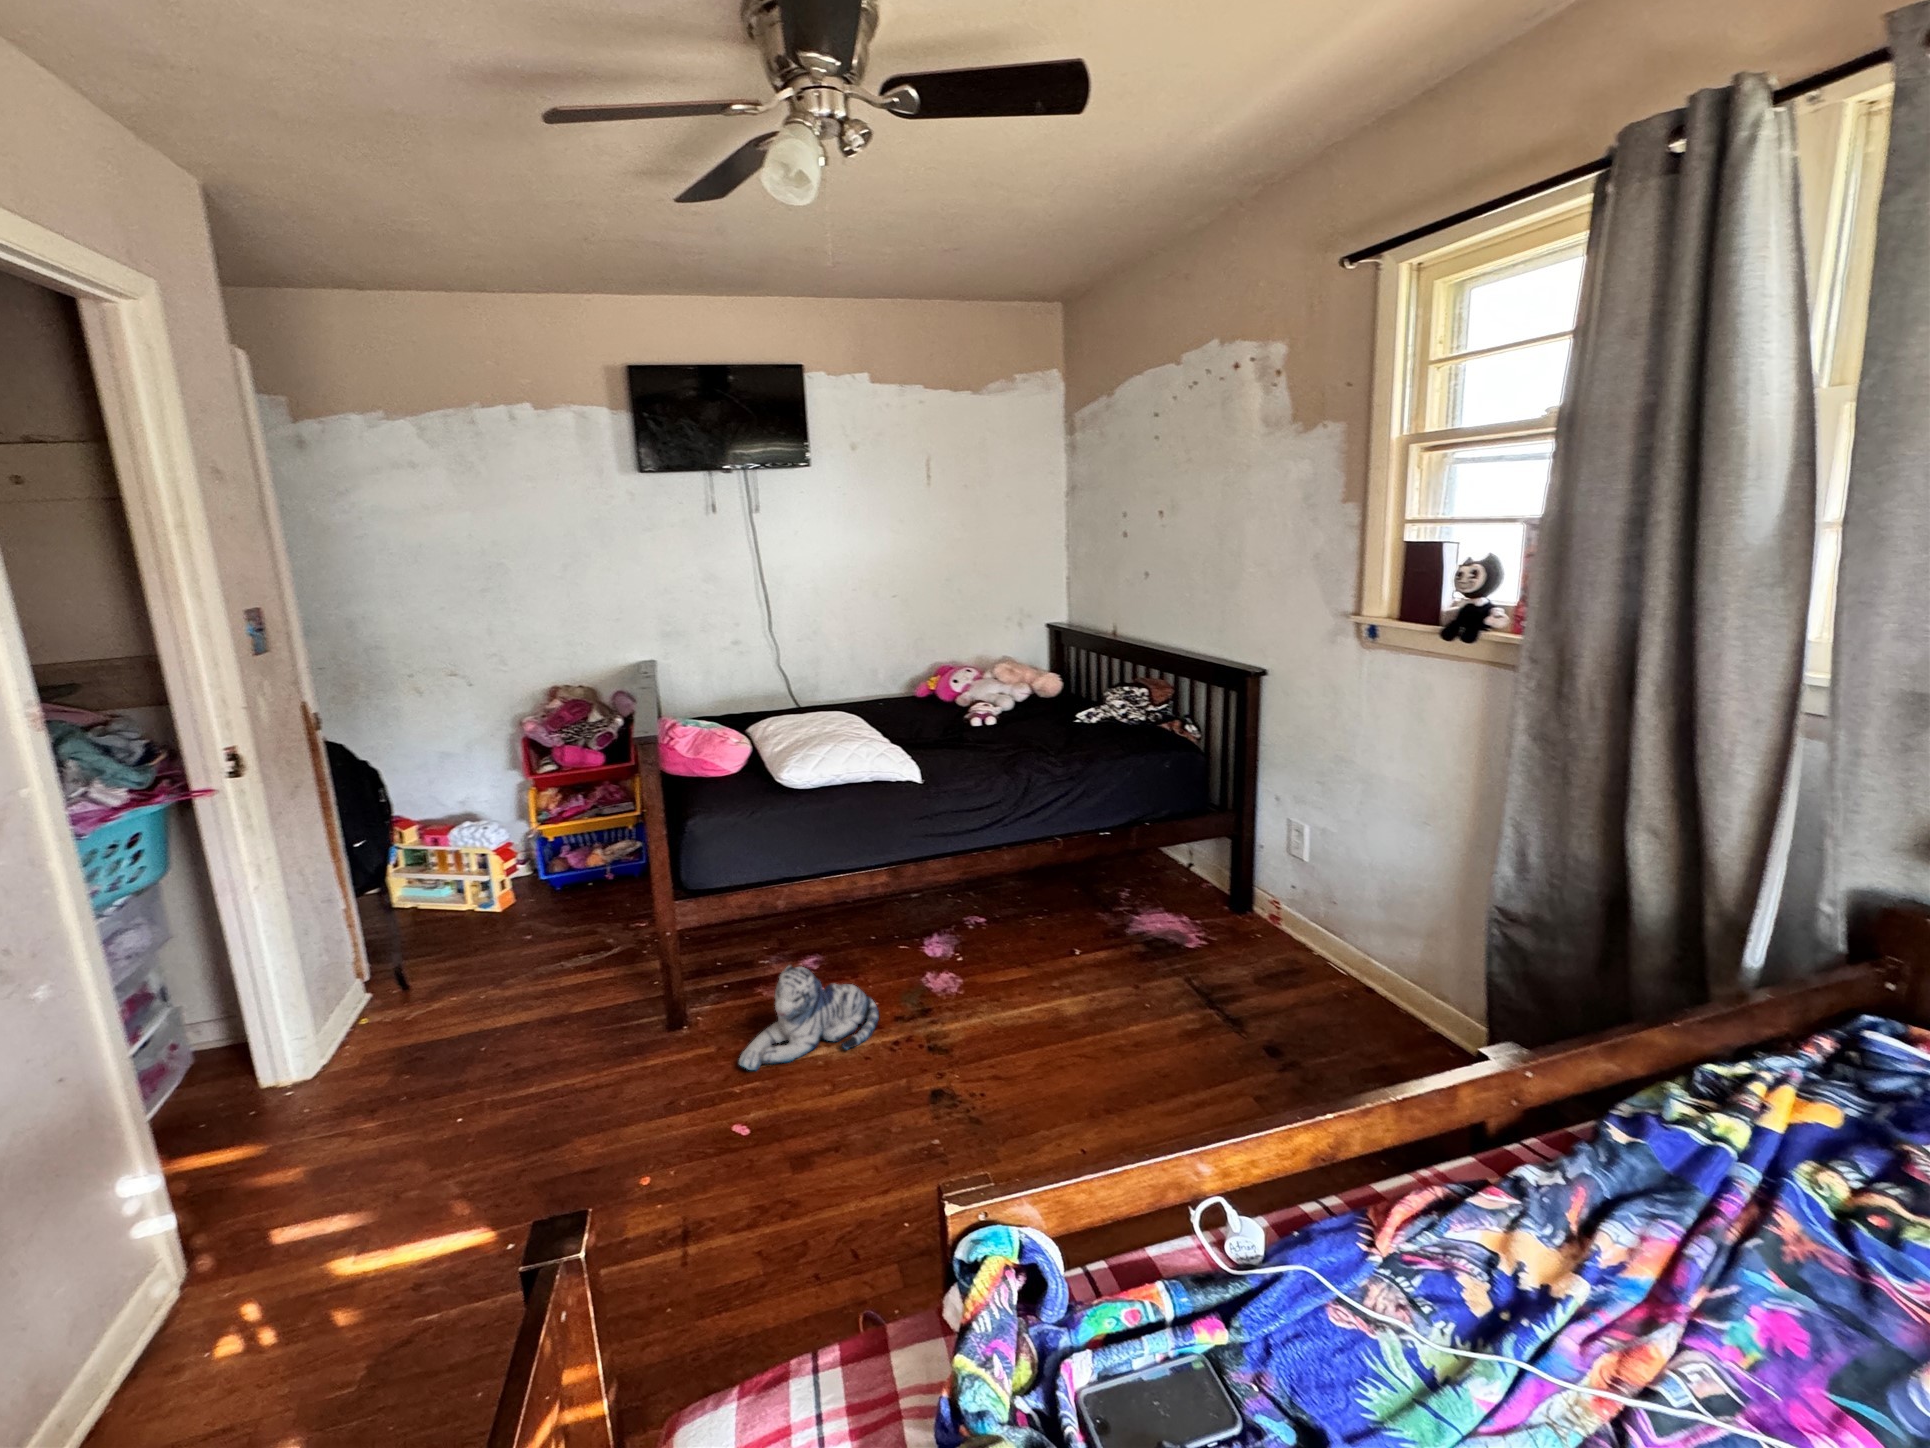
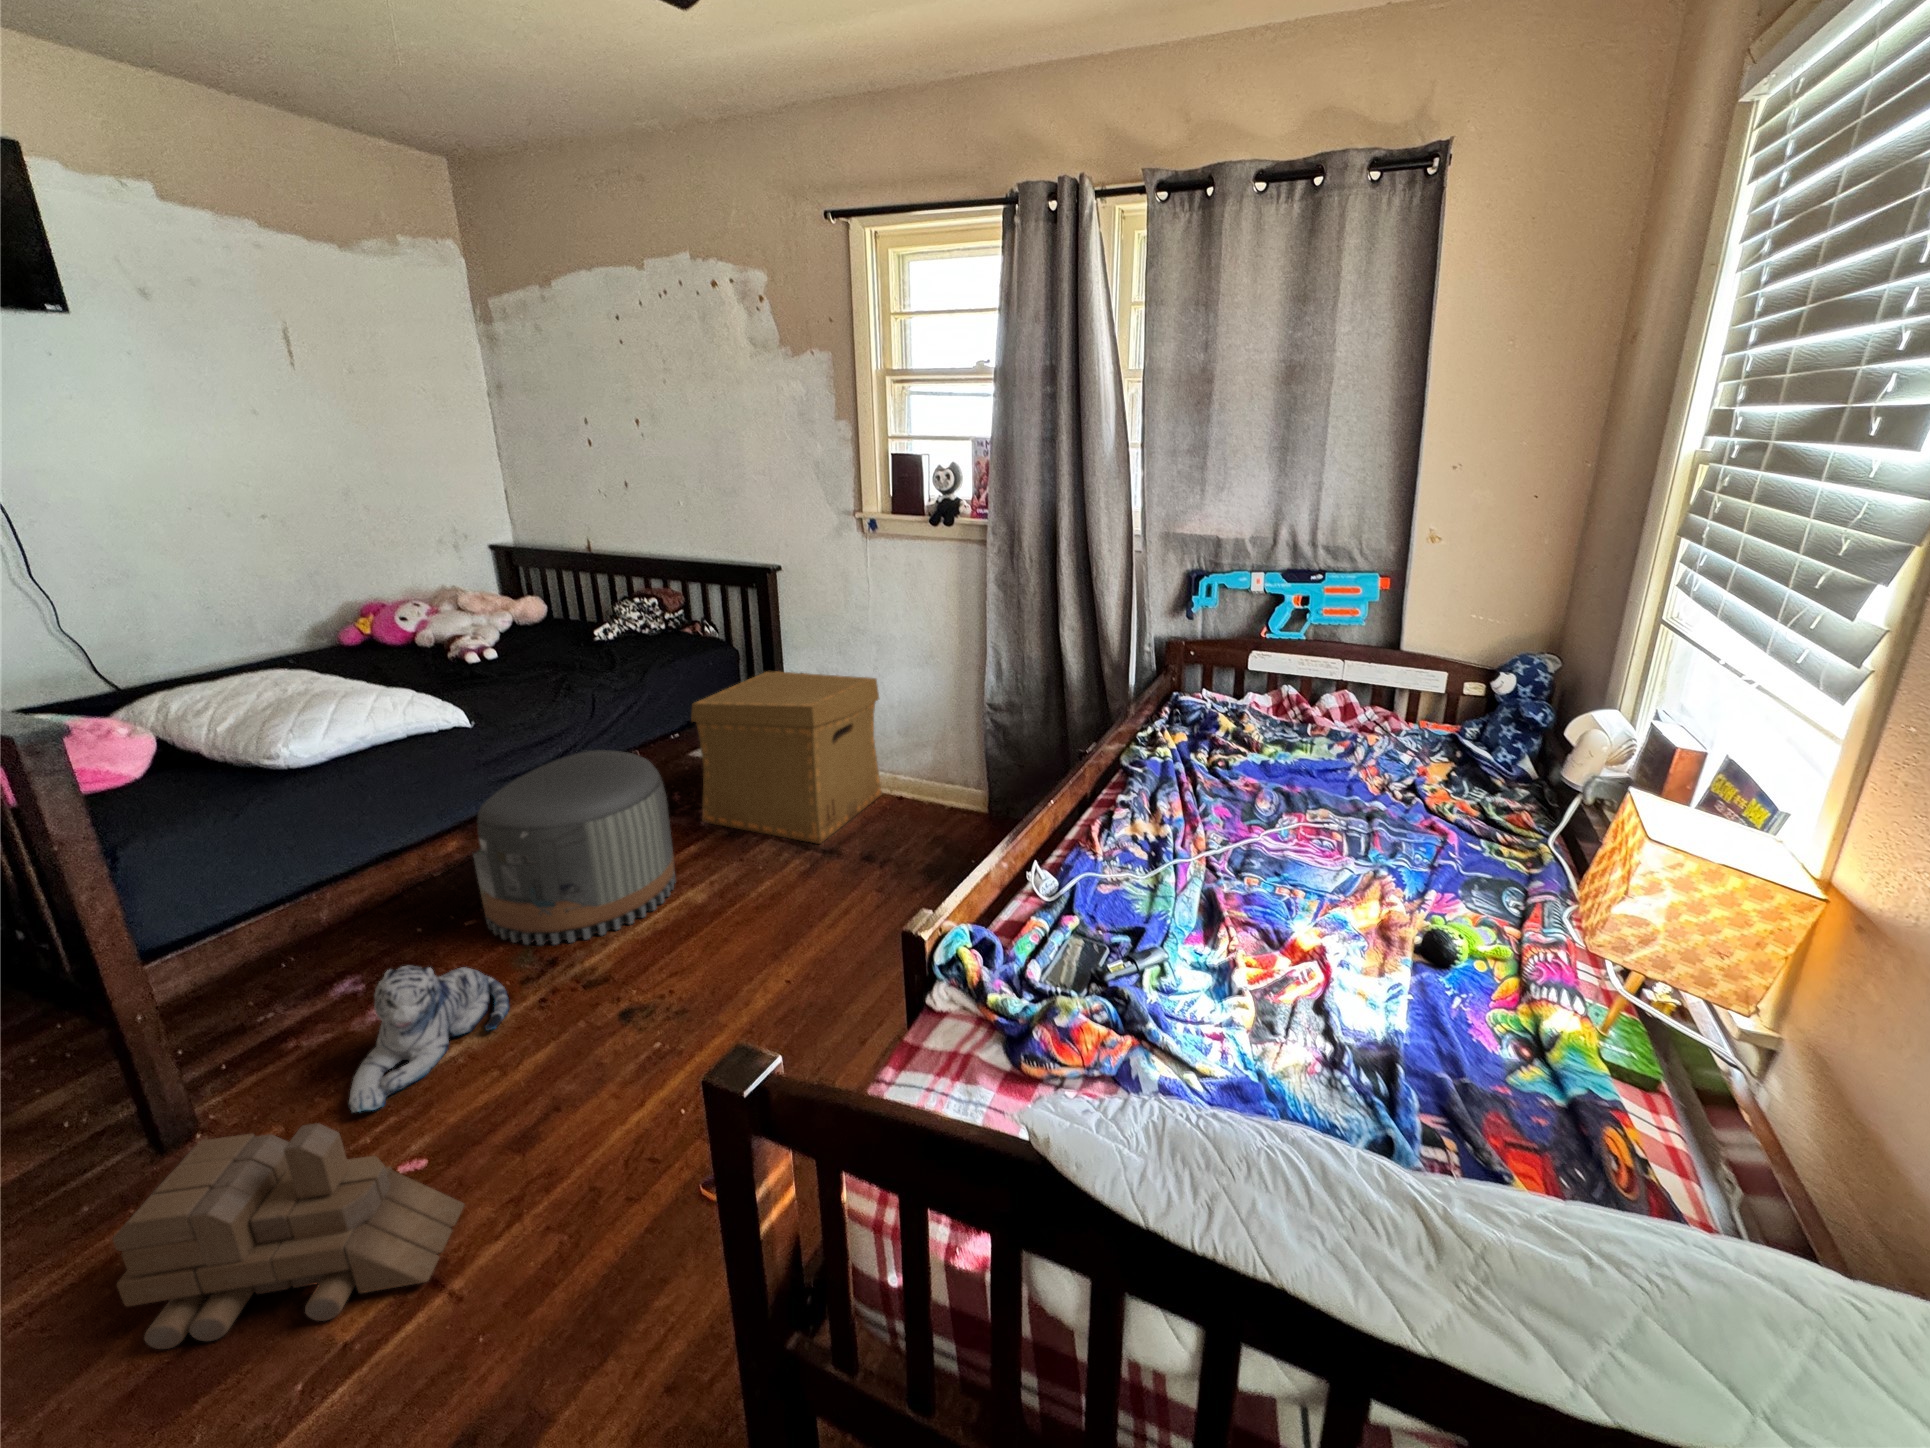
cardboard box: none [1129,785,1354,1006] -> present [691,671,882,844]
pouf: none [904,823,1068,1007] -> present [473,750,675,945]
toy train: none [567,1037,728,1232] -> present [113,1123,464,1349]

